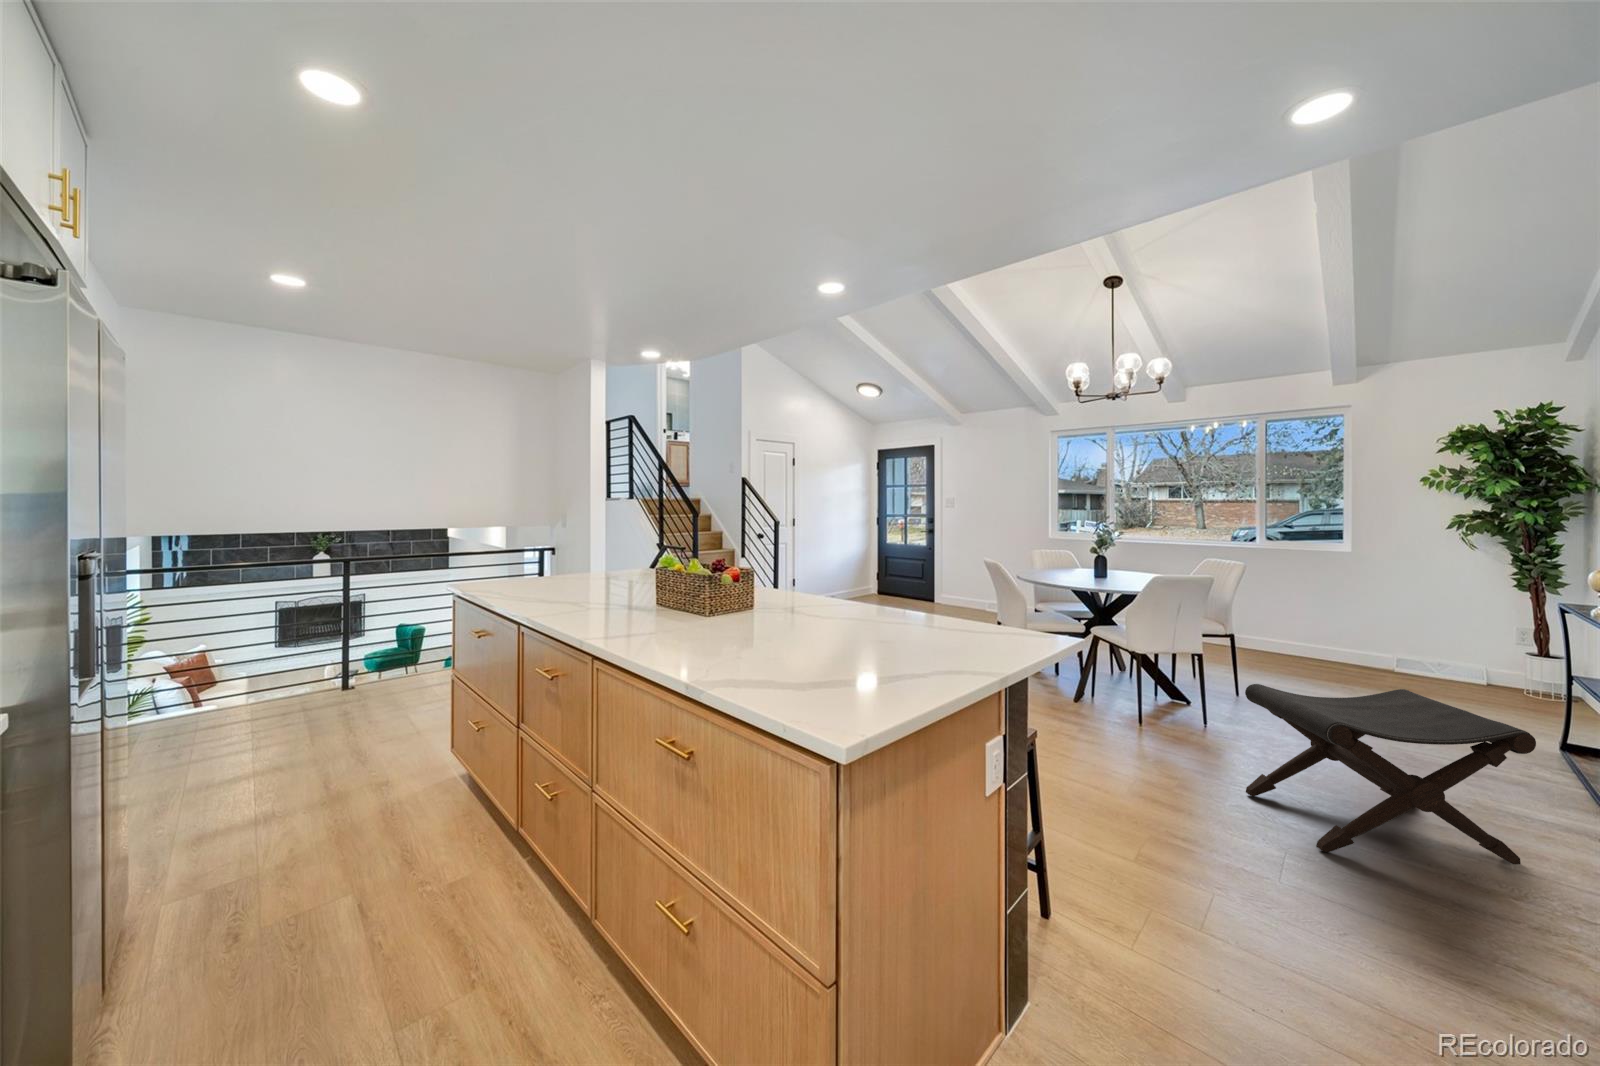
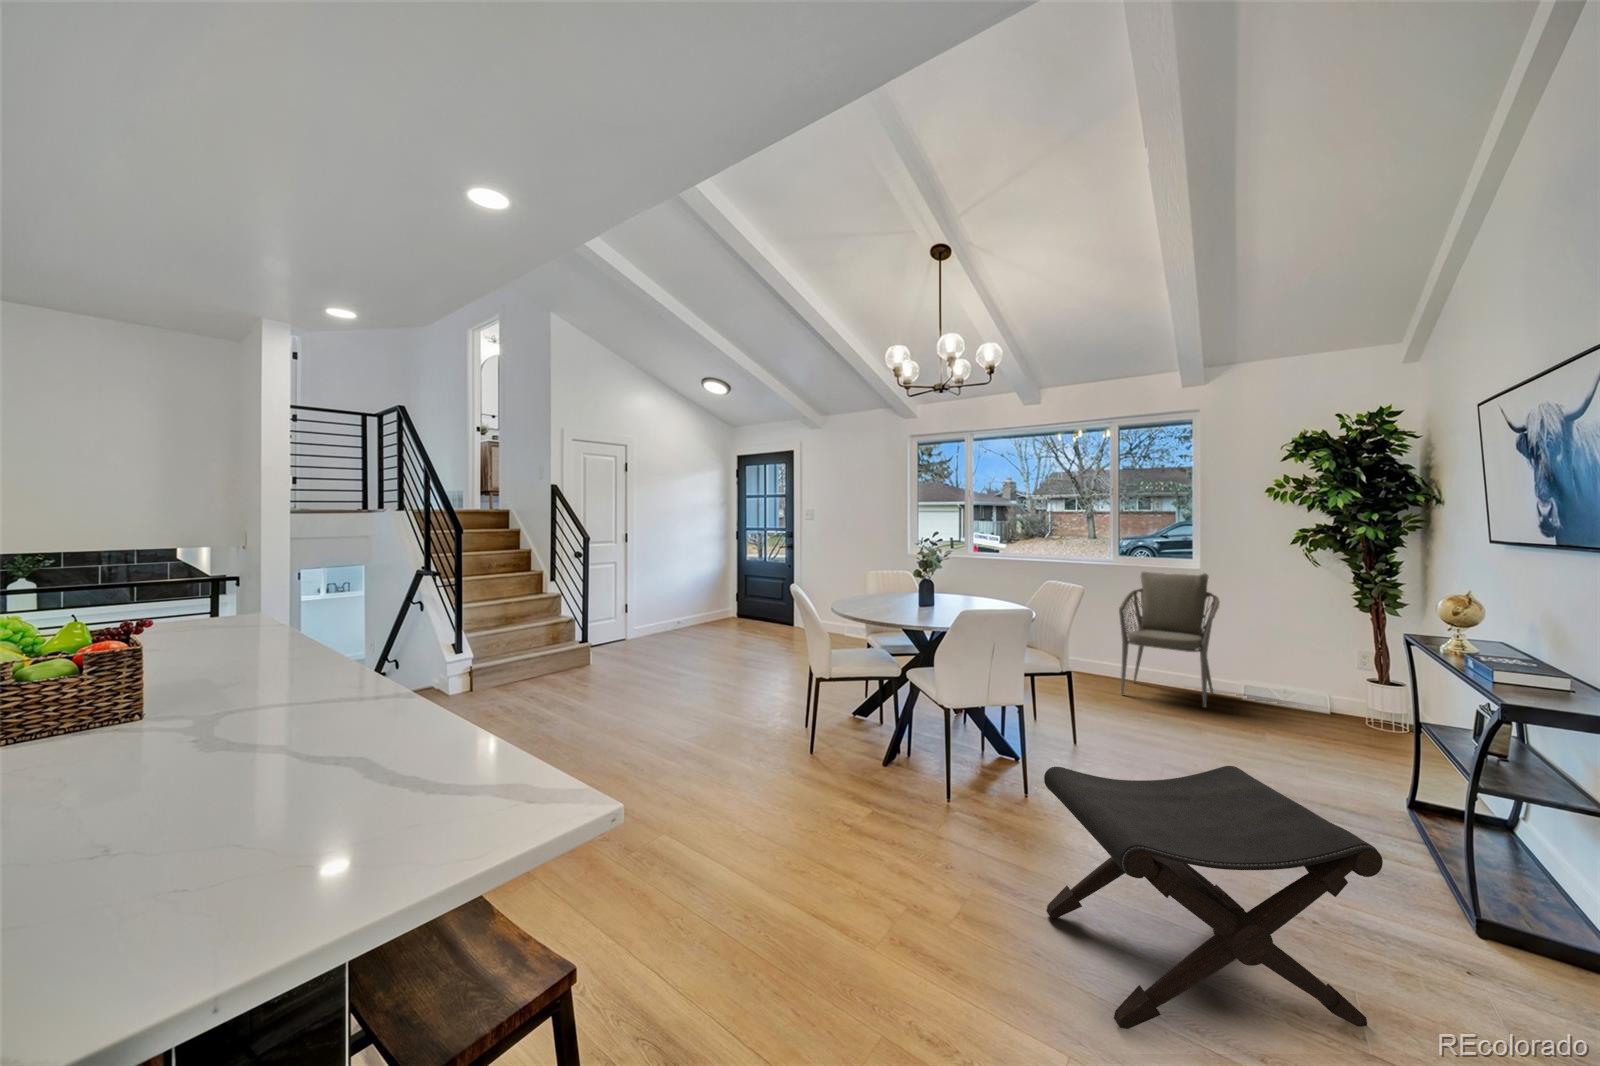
armchair: none [1269,555,1370,677] -> present [1119,572,1219,708]

